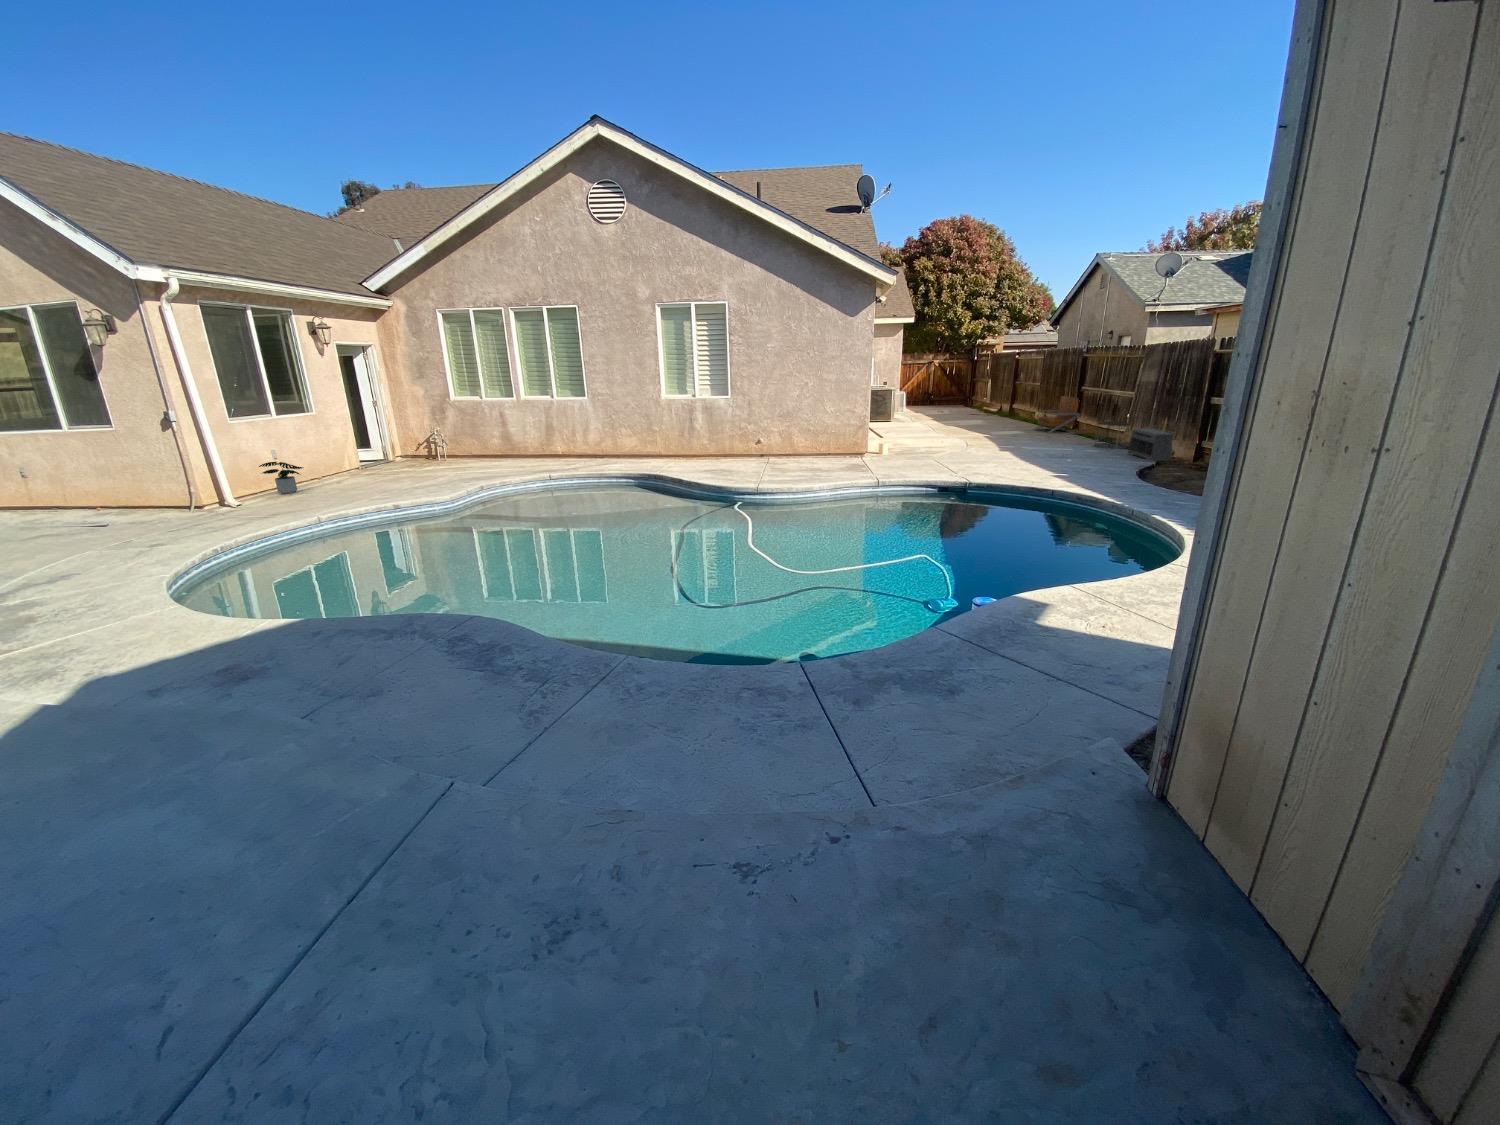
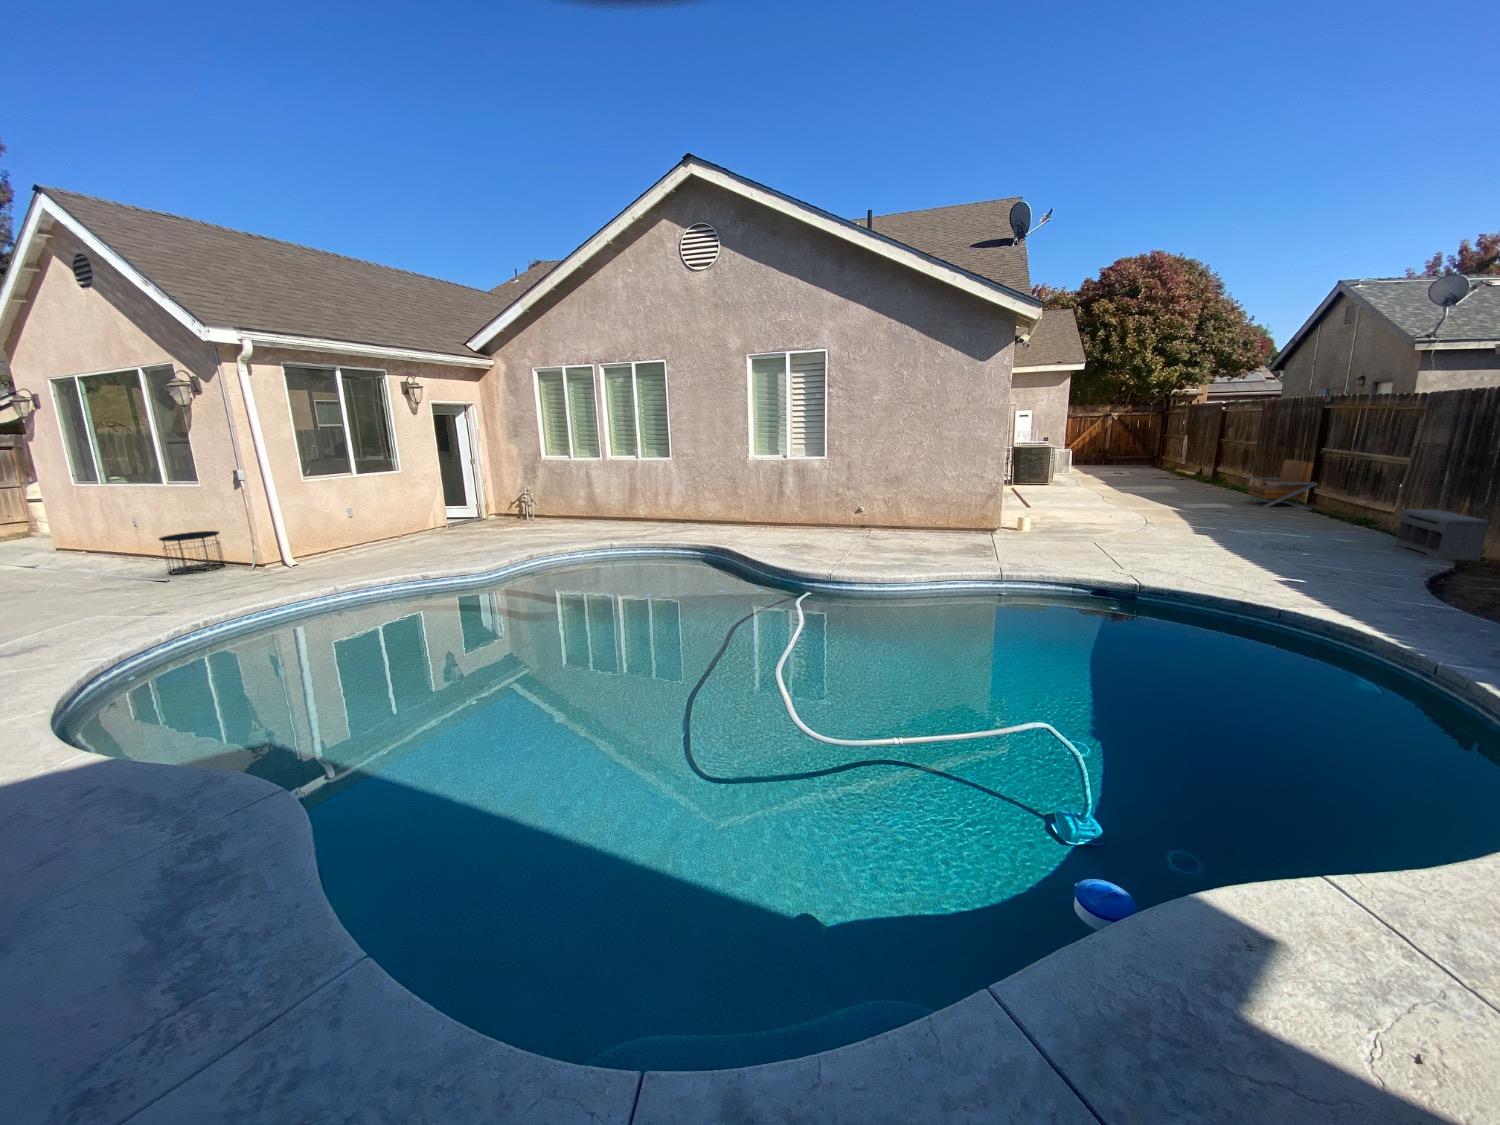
side table: present [1094,421,1130,449] -> present [159,531,225,575]
potted plant: present [259,462,303,494] -> none [327,521,374,554]

